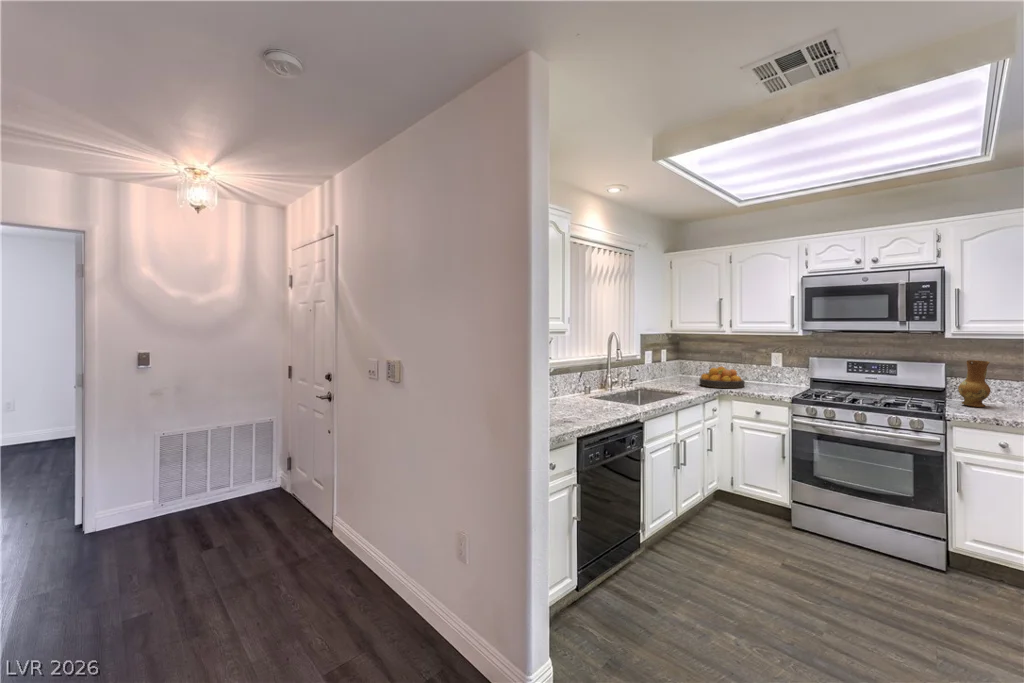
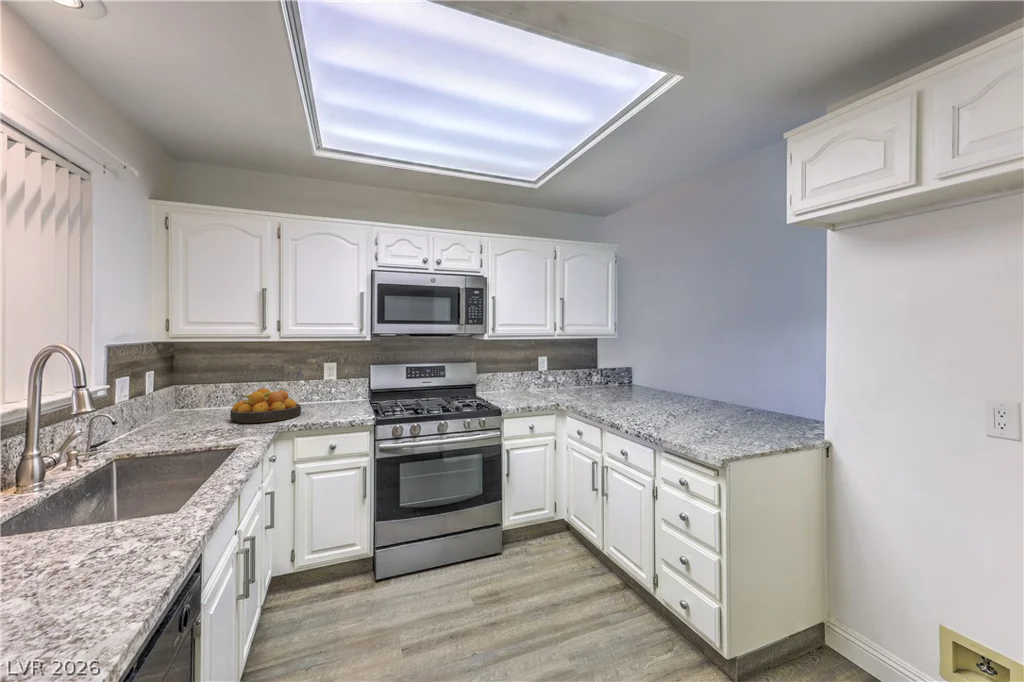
ceramic jug: present [958,360,991,407] -> none [498,360,517,400]

